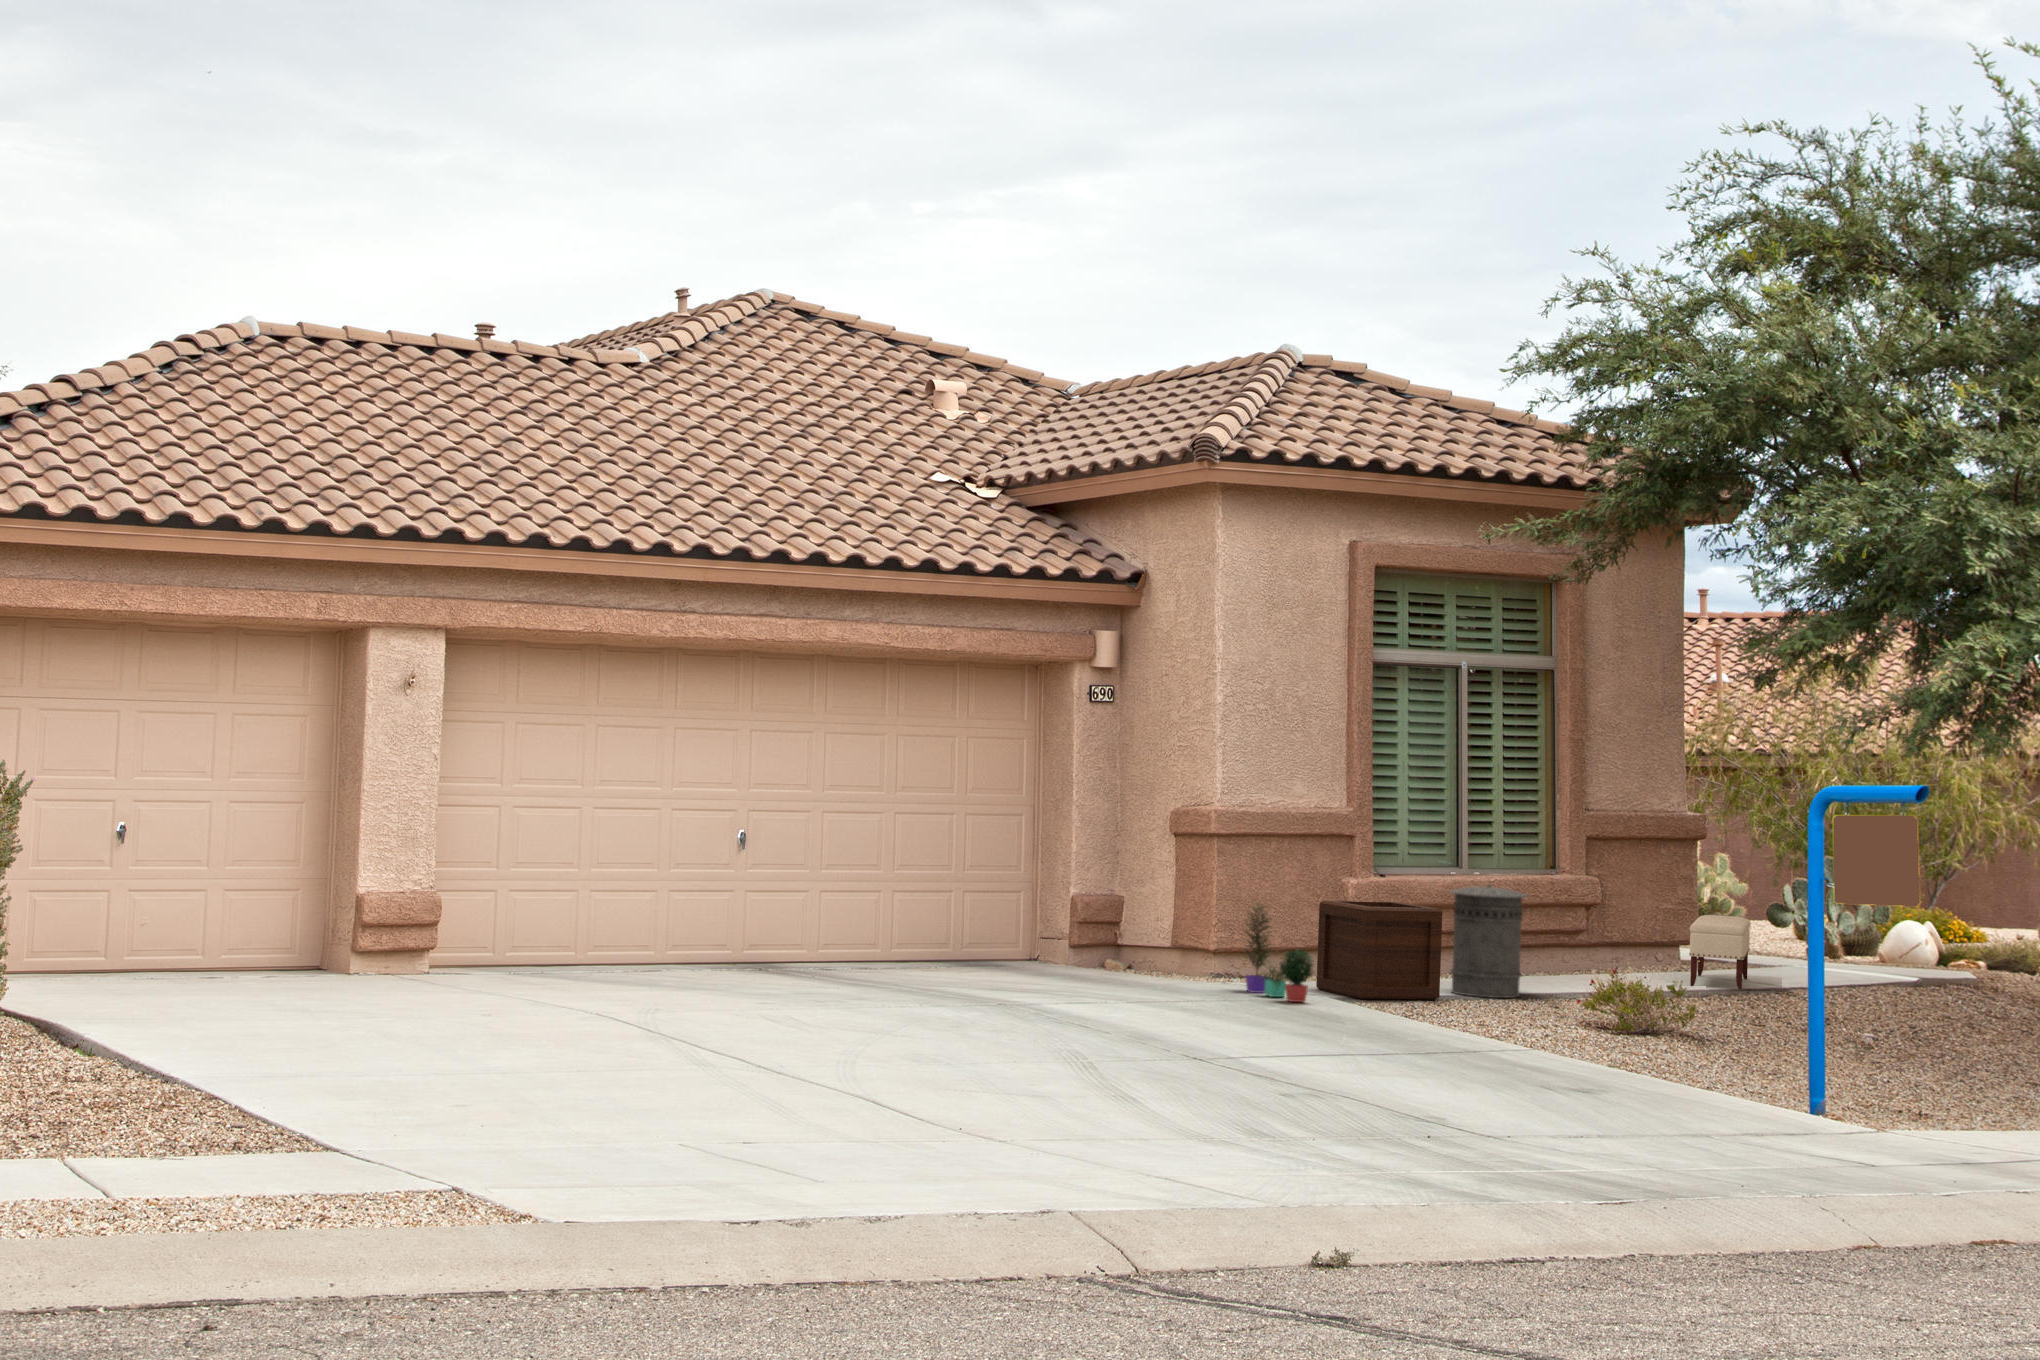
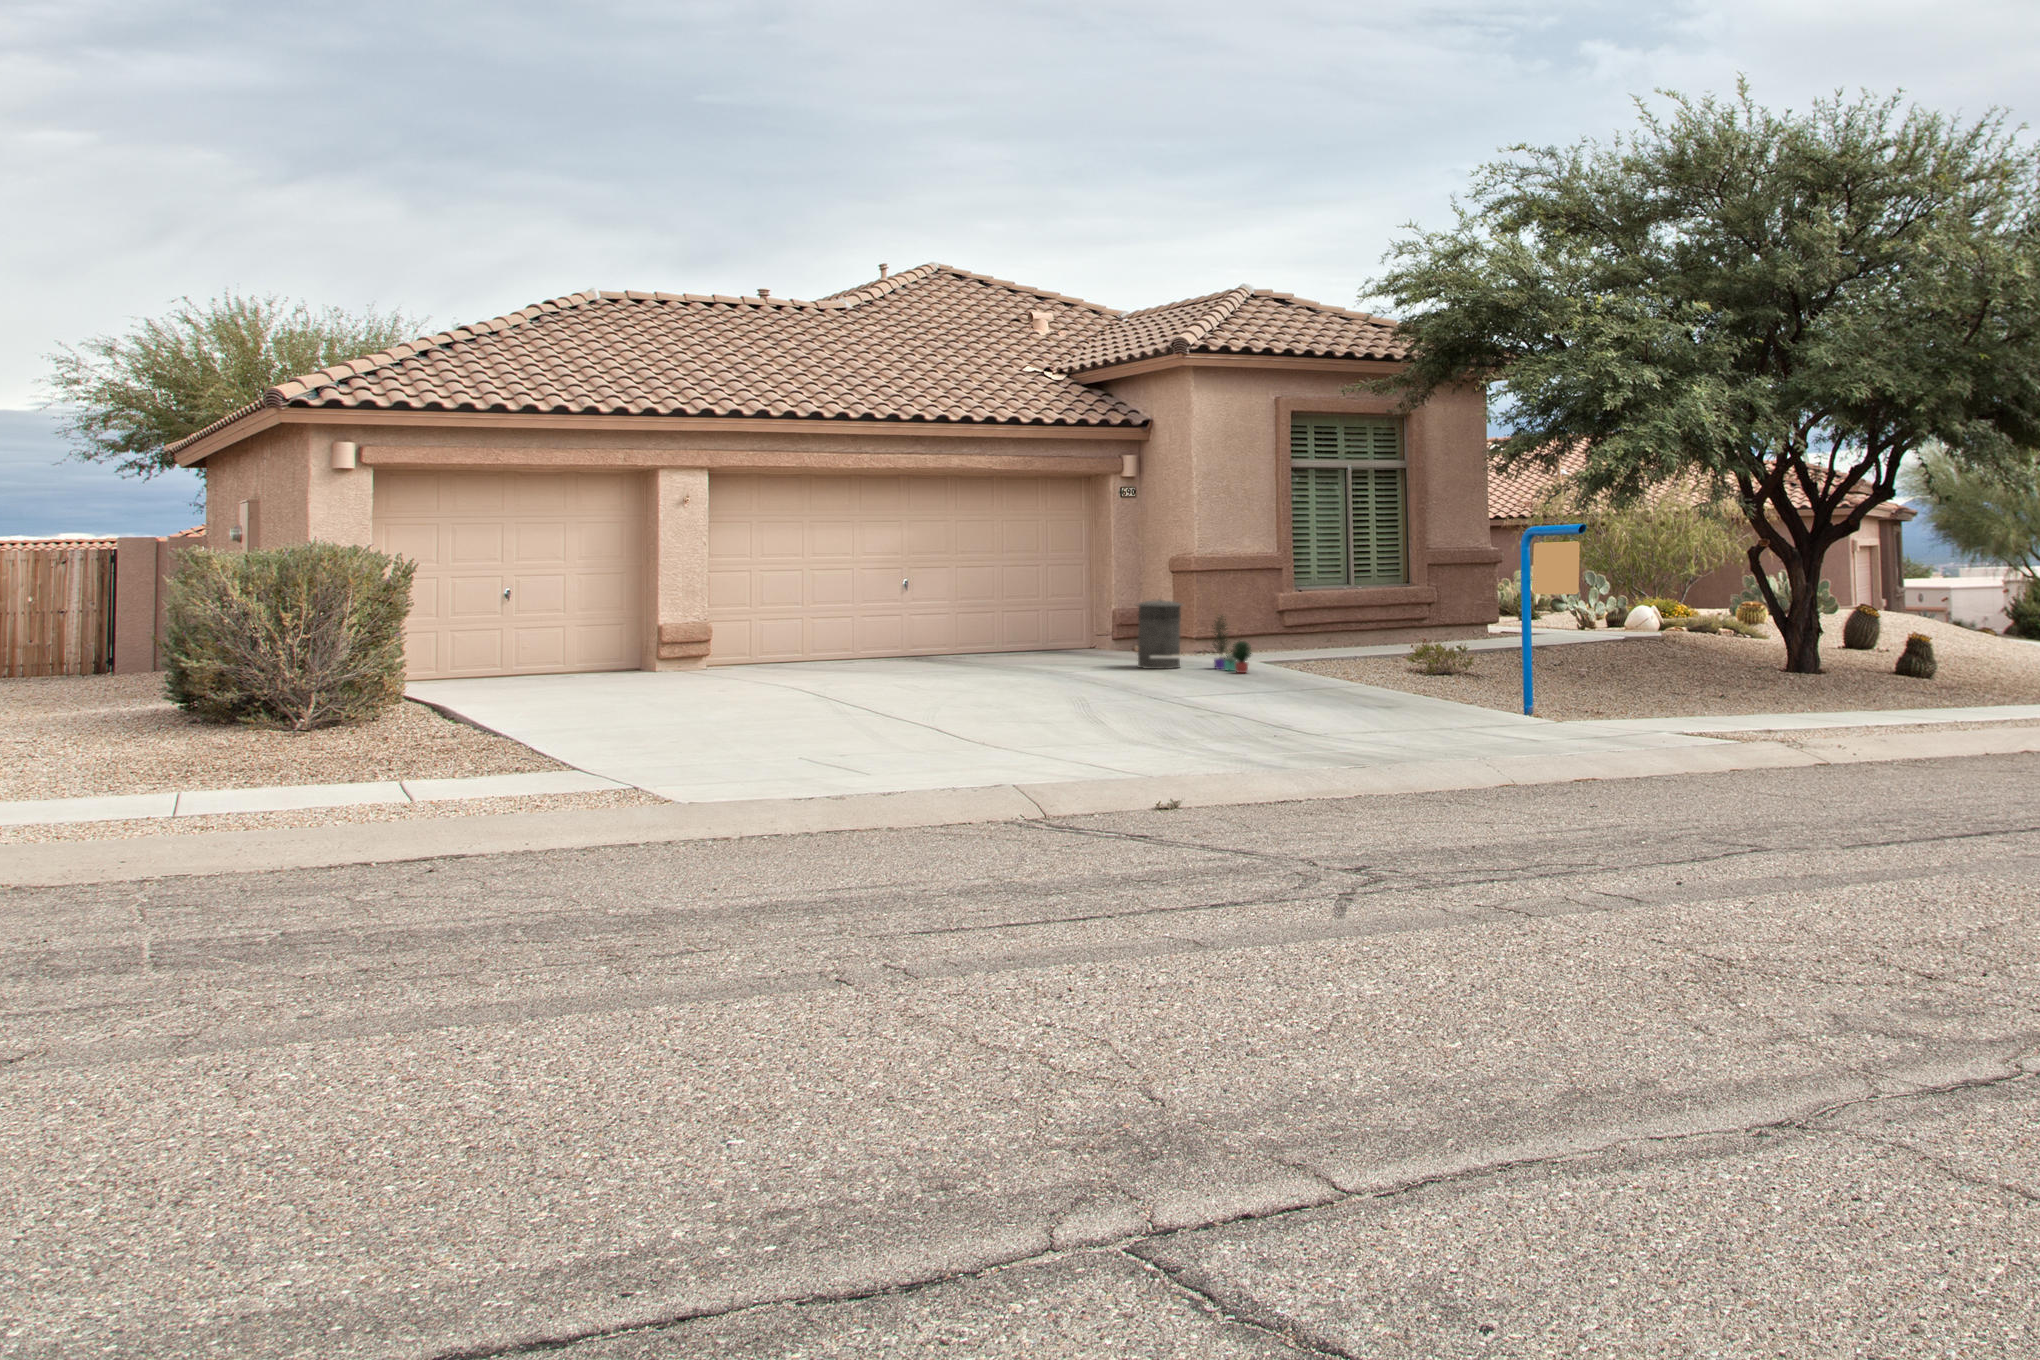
trash can: present [1450,885,1528,998] -> present [1137,600,1182,669]
wooden crate: present [1316,900,1442,999] -> none [1259,611,1333,670]
bench: present [1689,915,1751,990] -> none [1493,613,1534,657]

